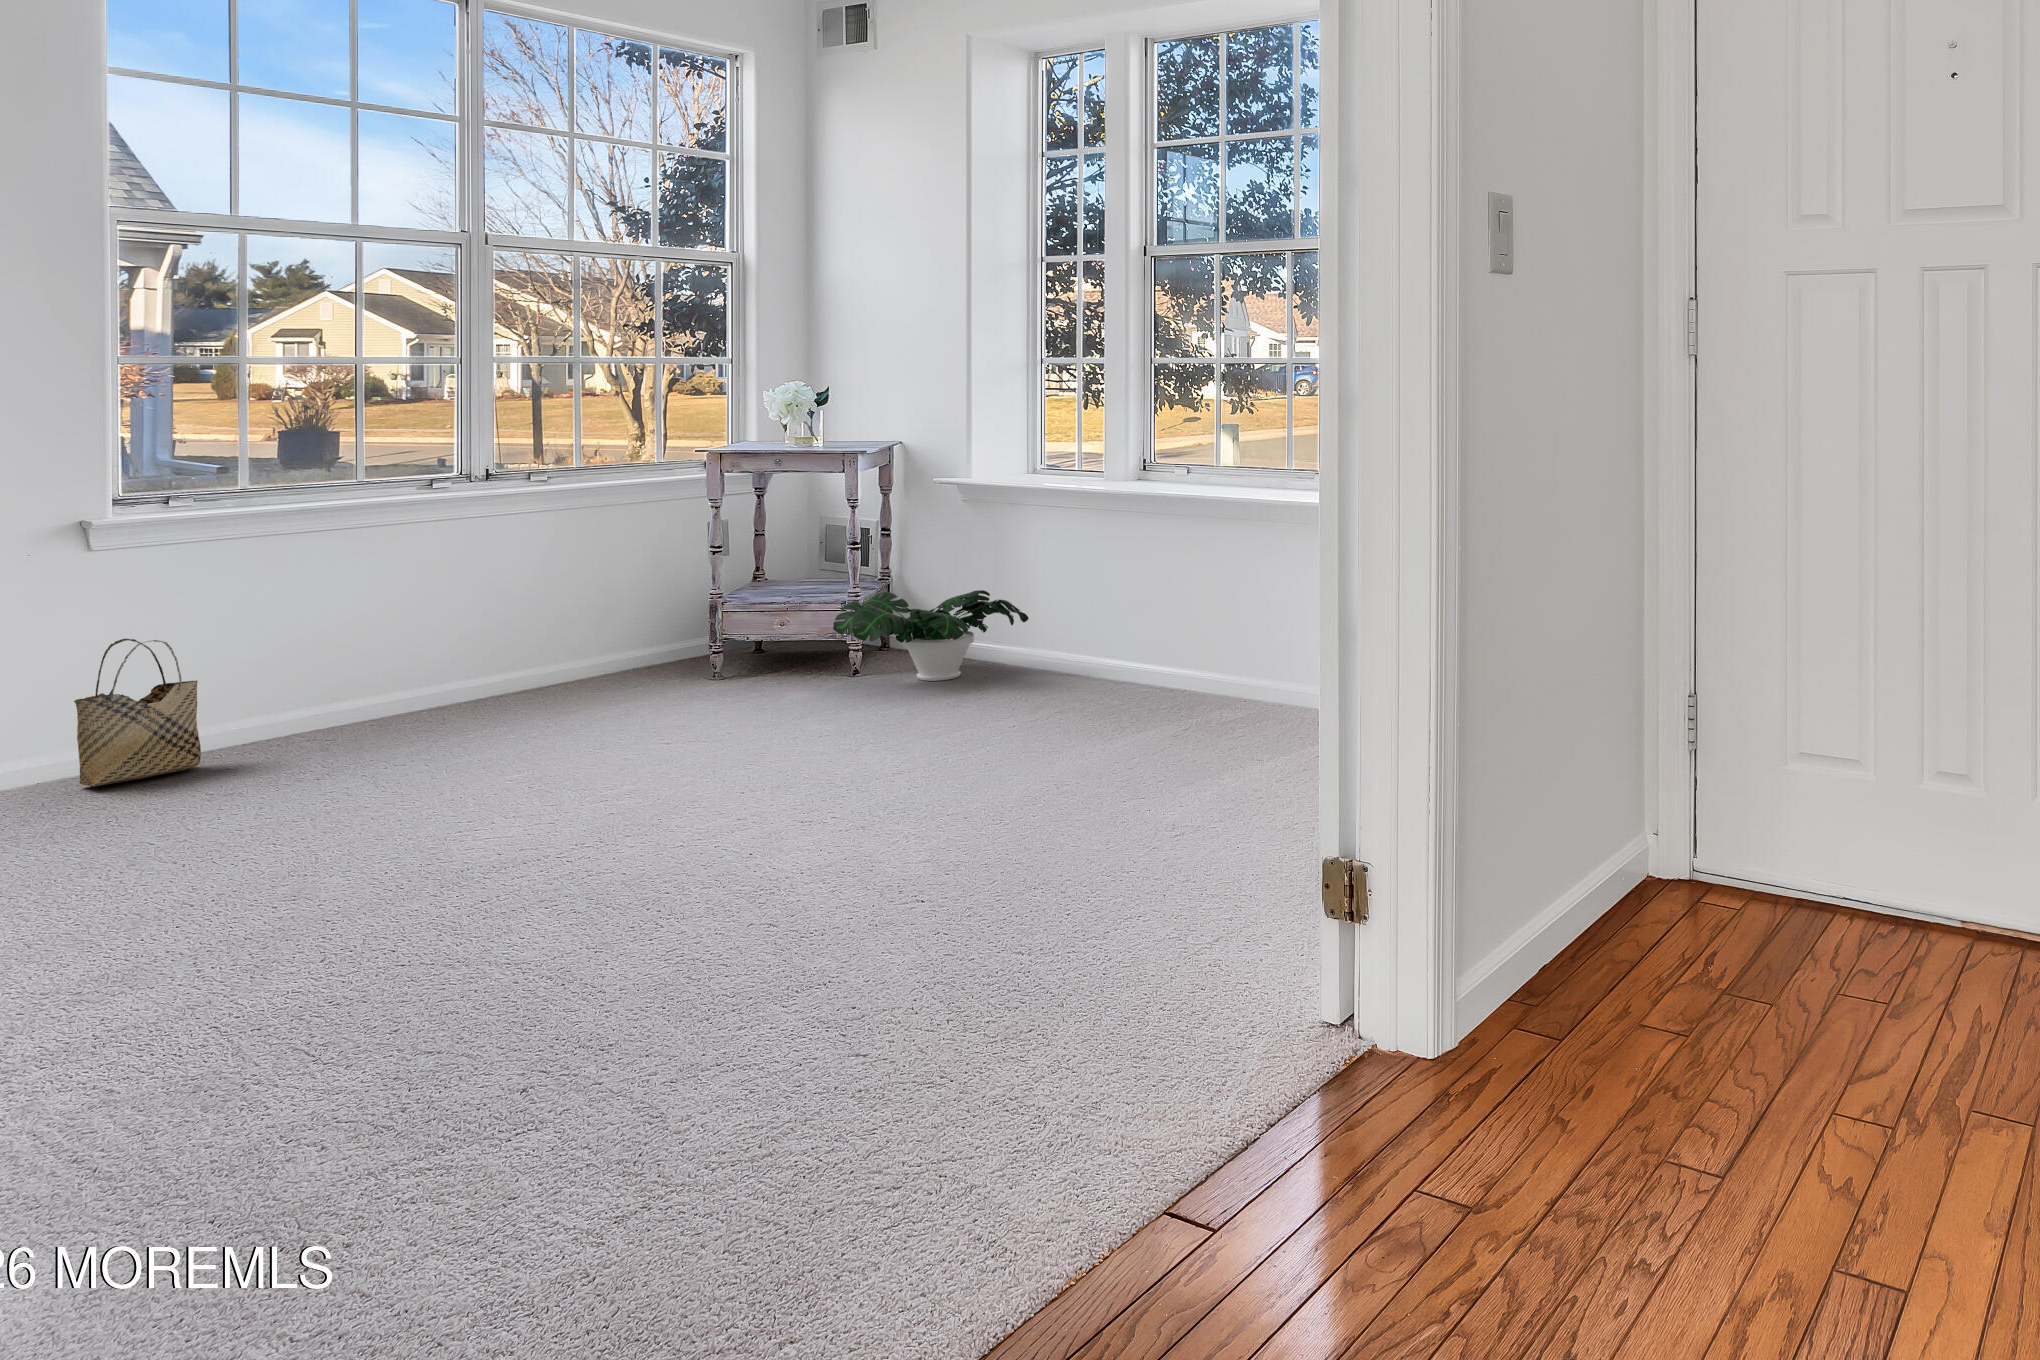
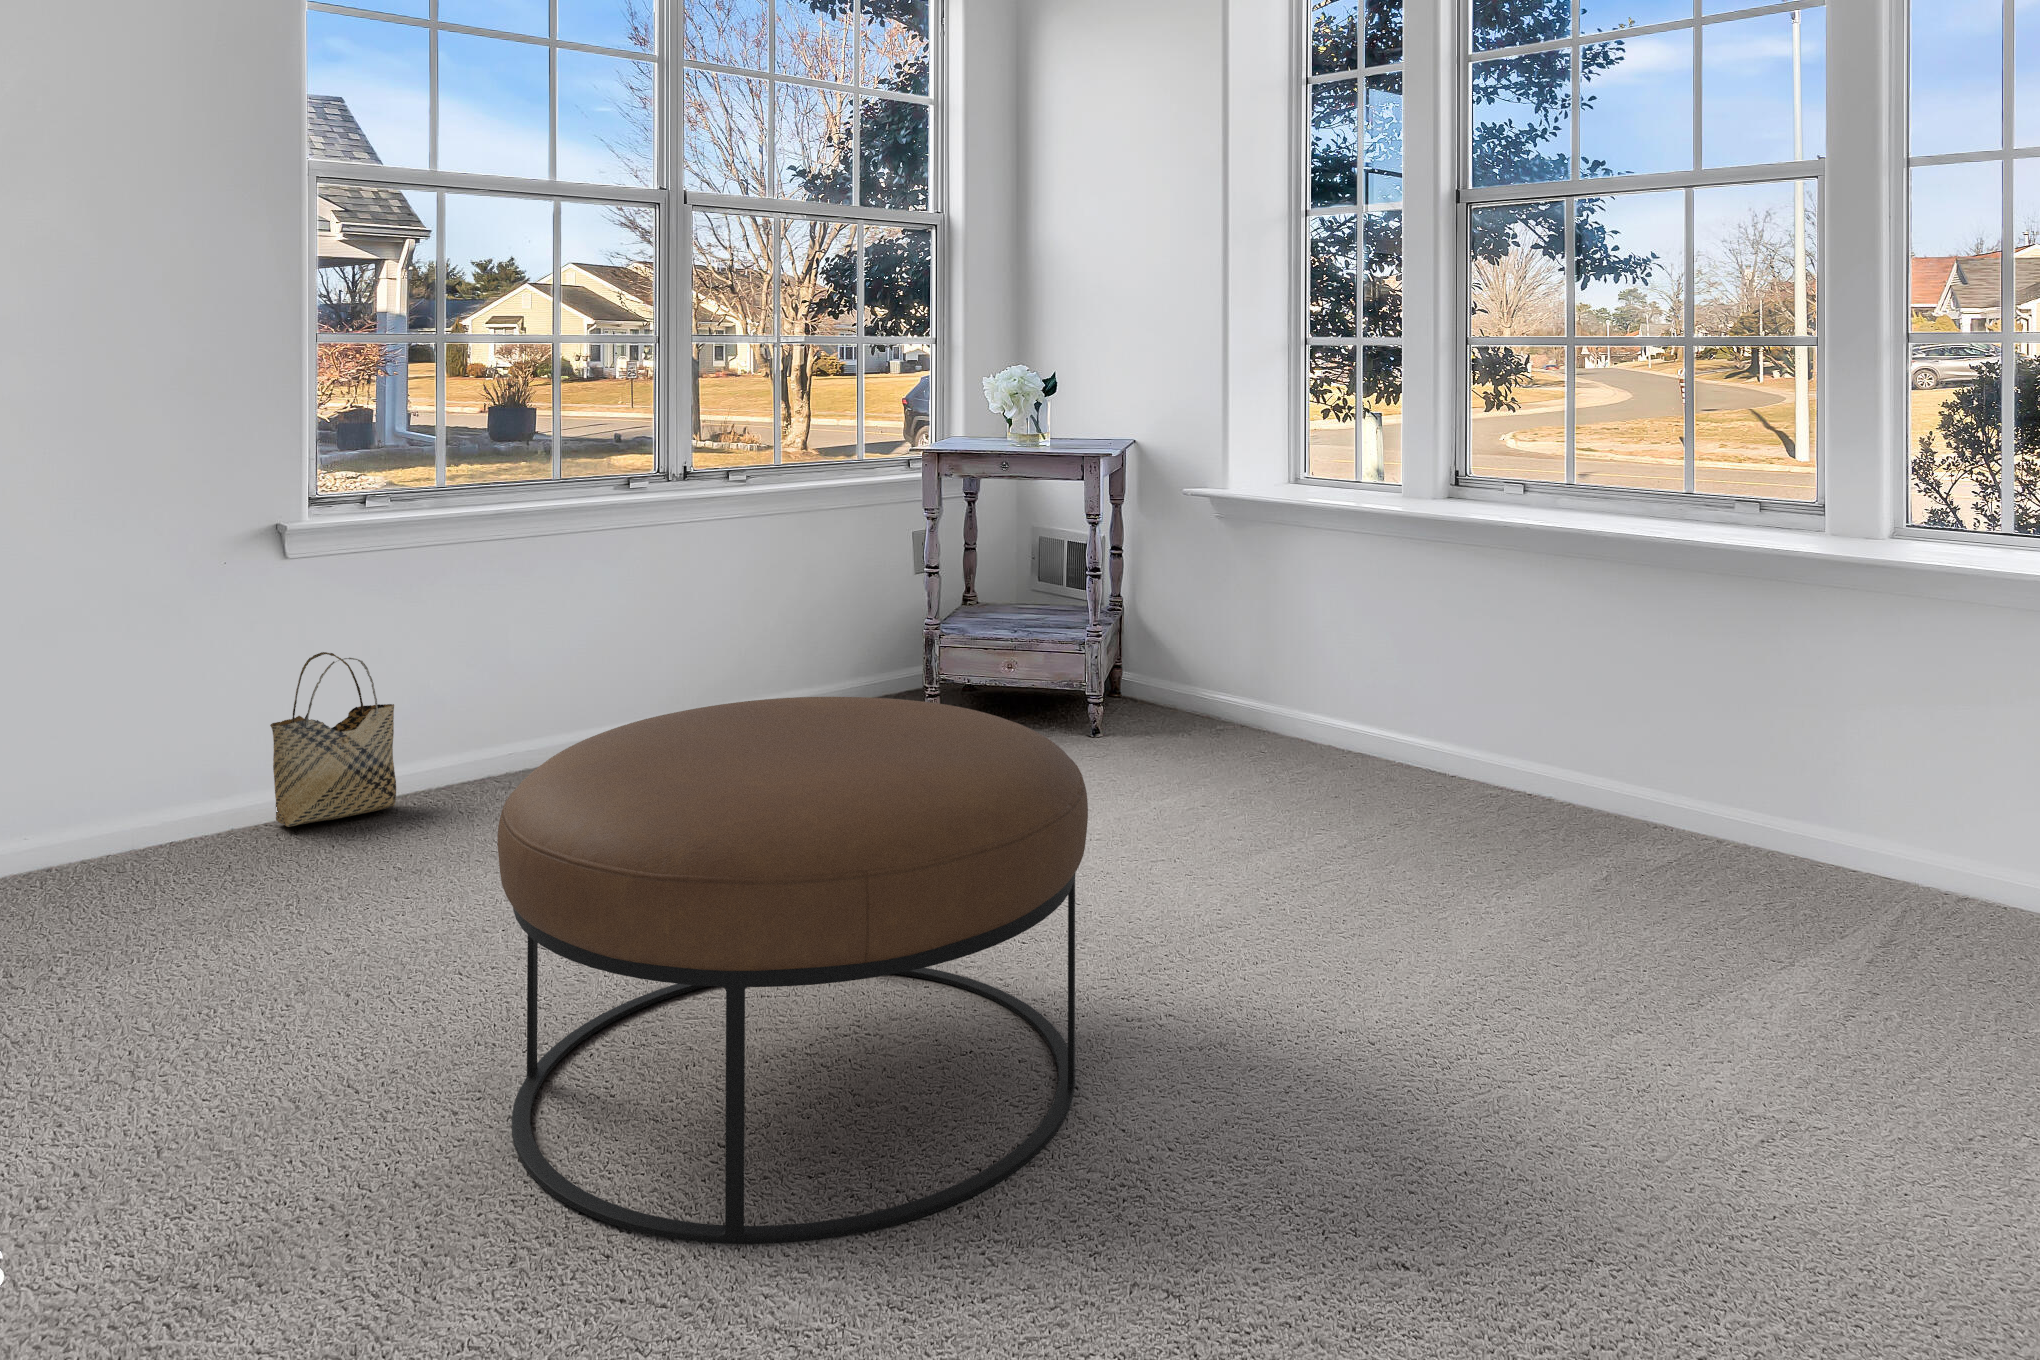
potted plant: present [833,590,1028,681] -> none [1075,628,1316,750]
ottoman: none [316,631,765,956] -> present [498,697,1088,1244]

